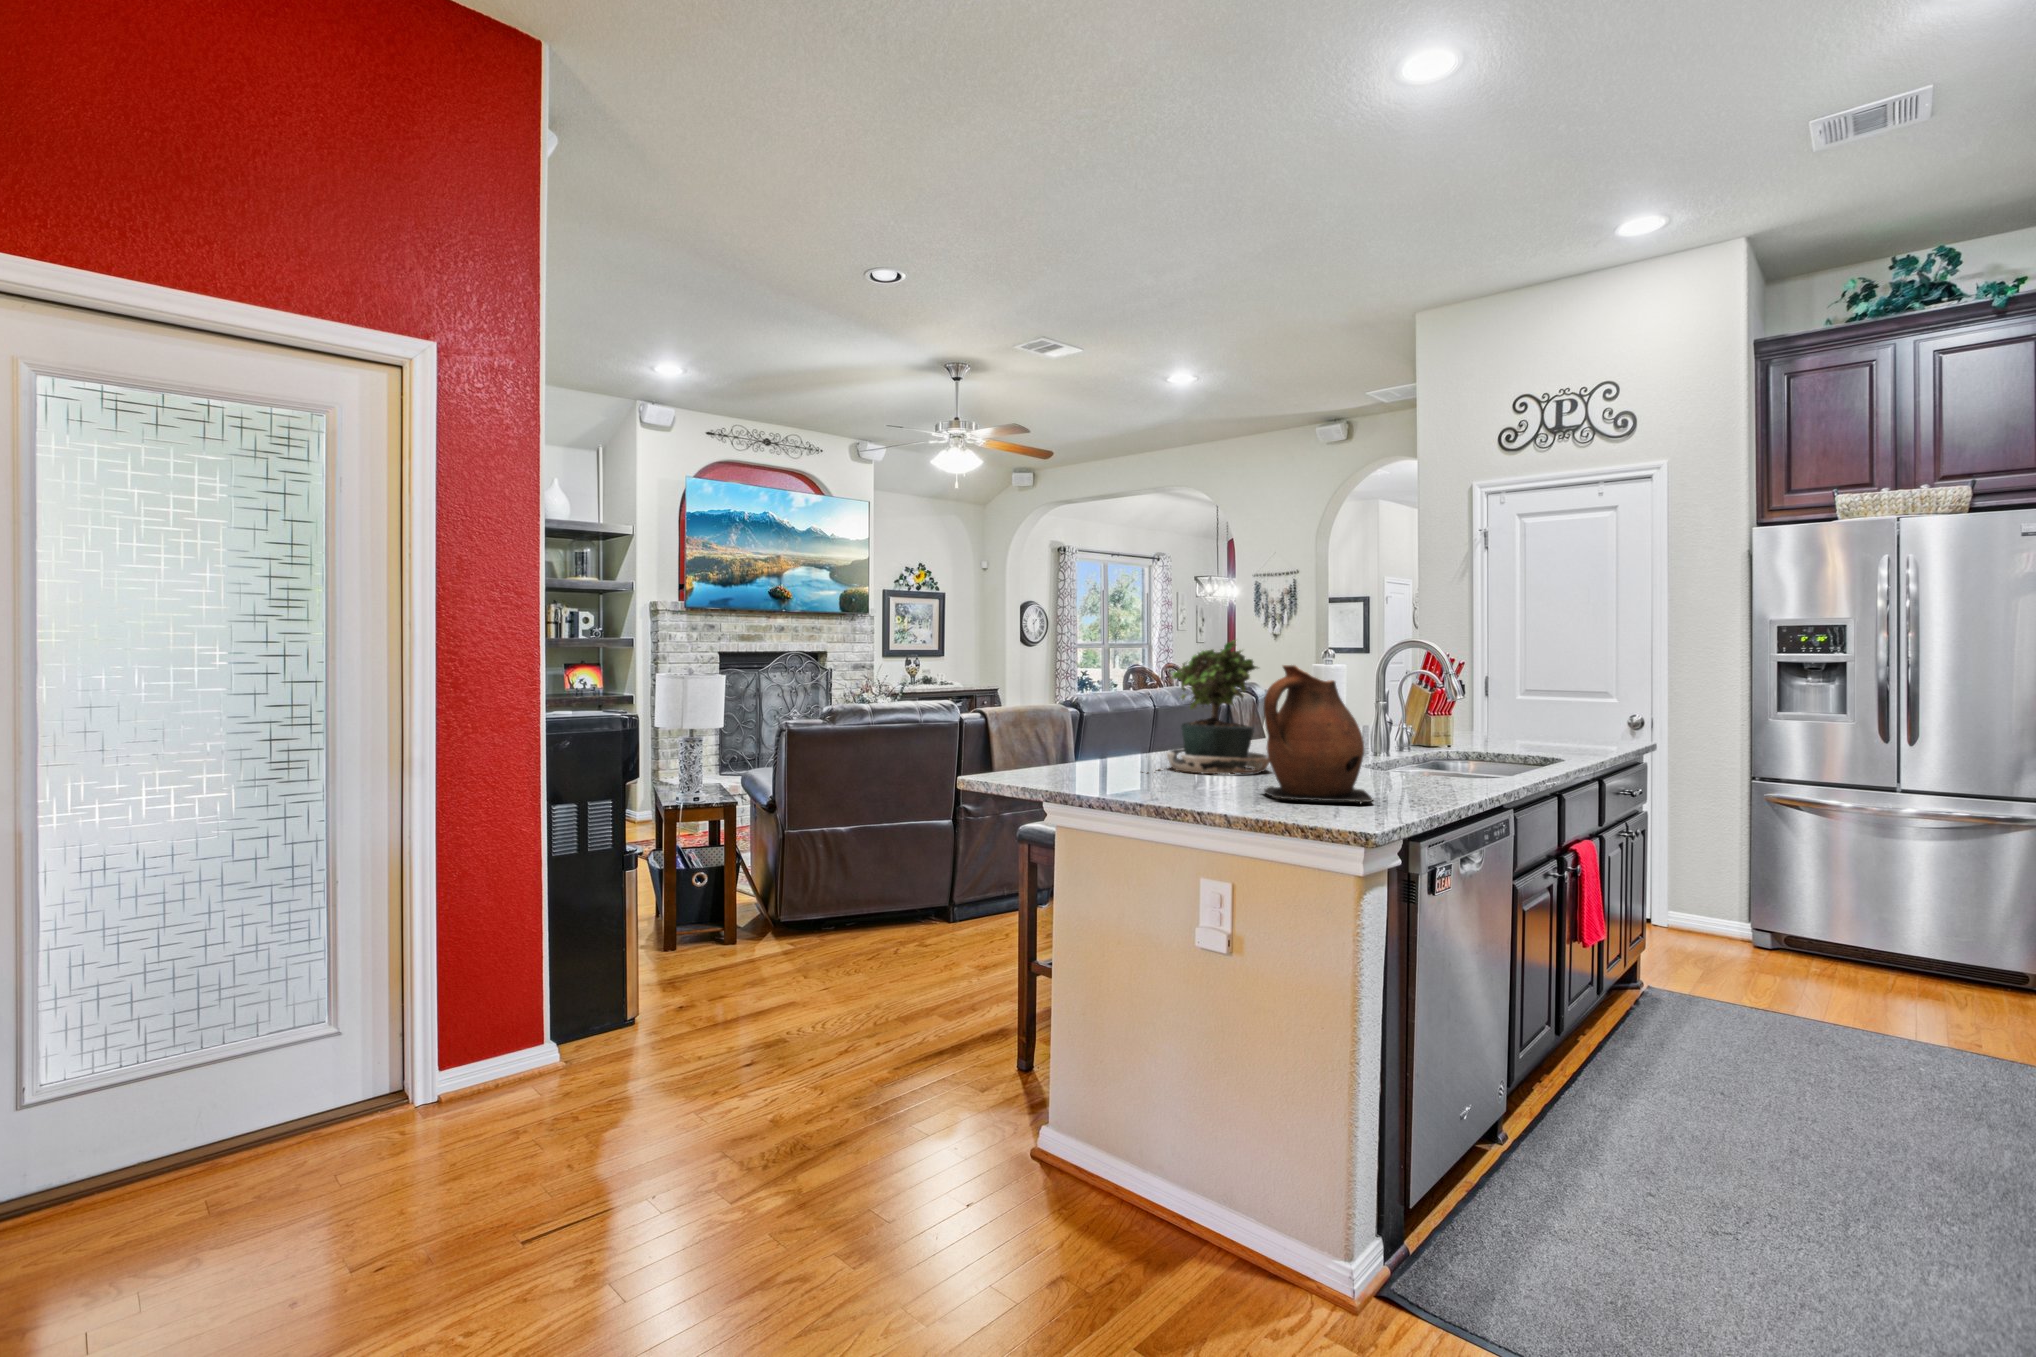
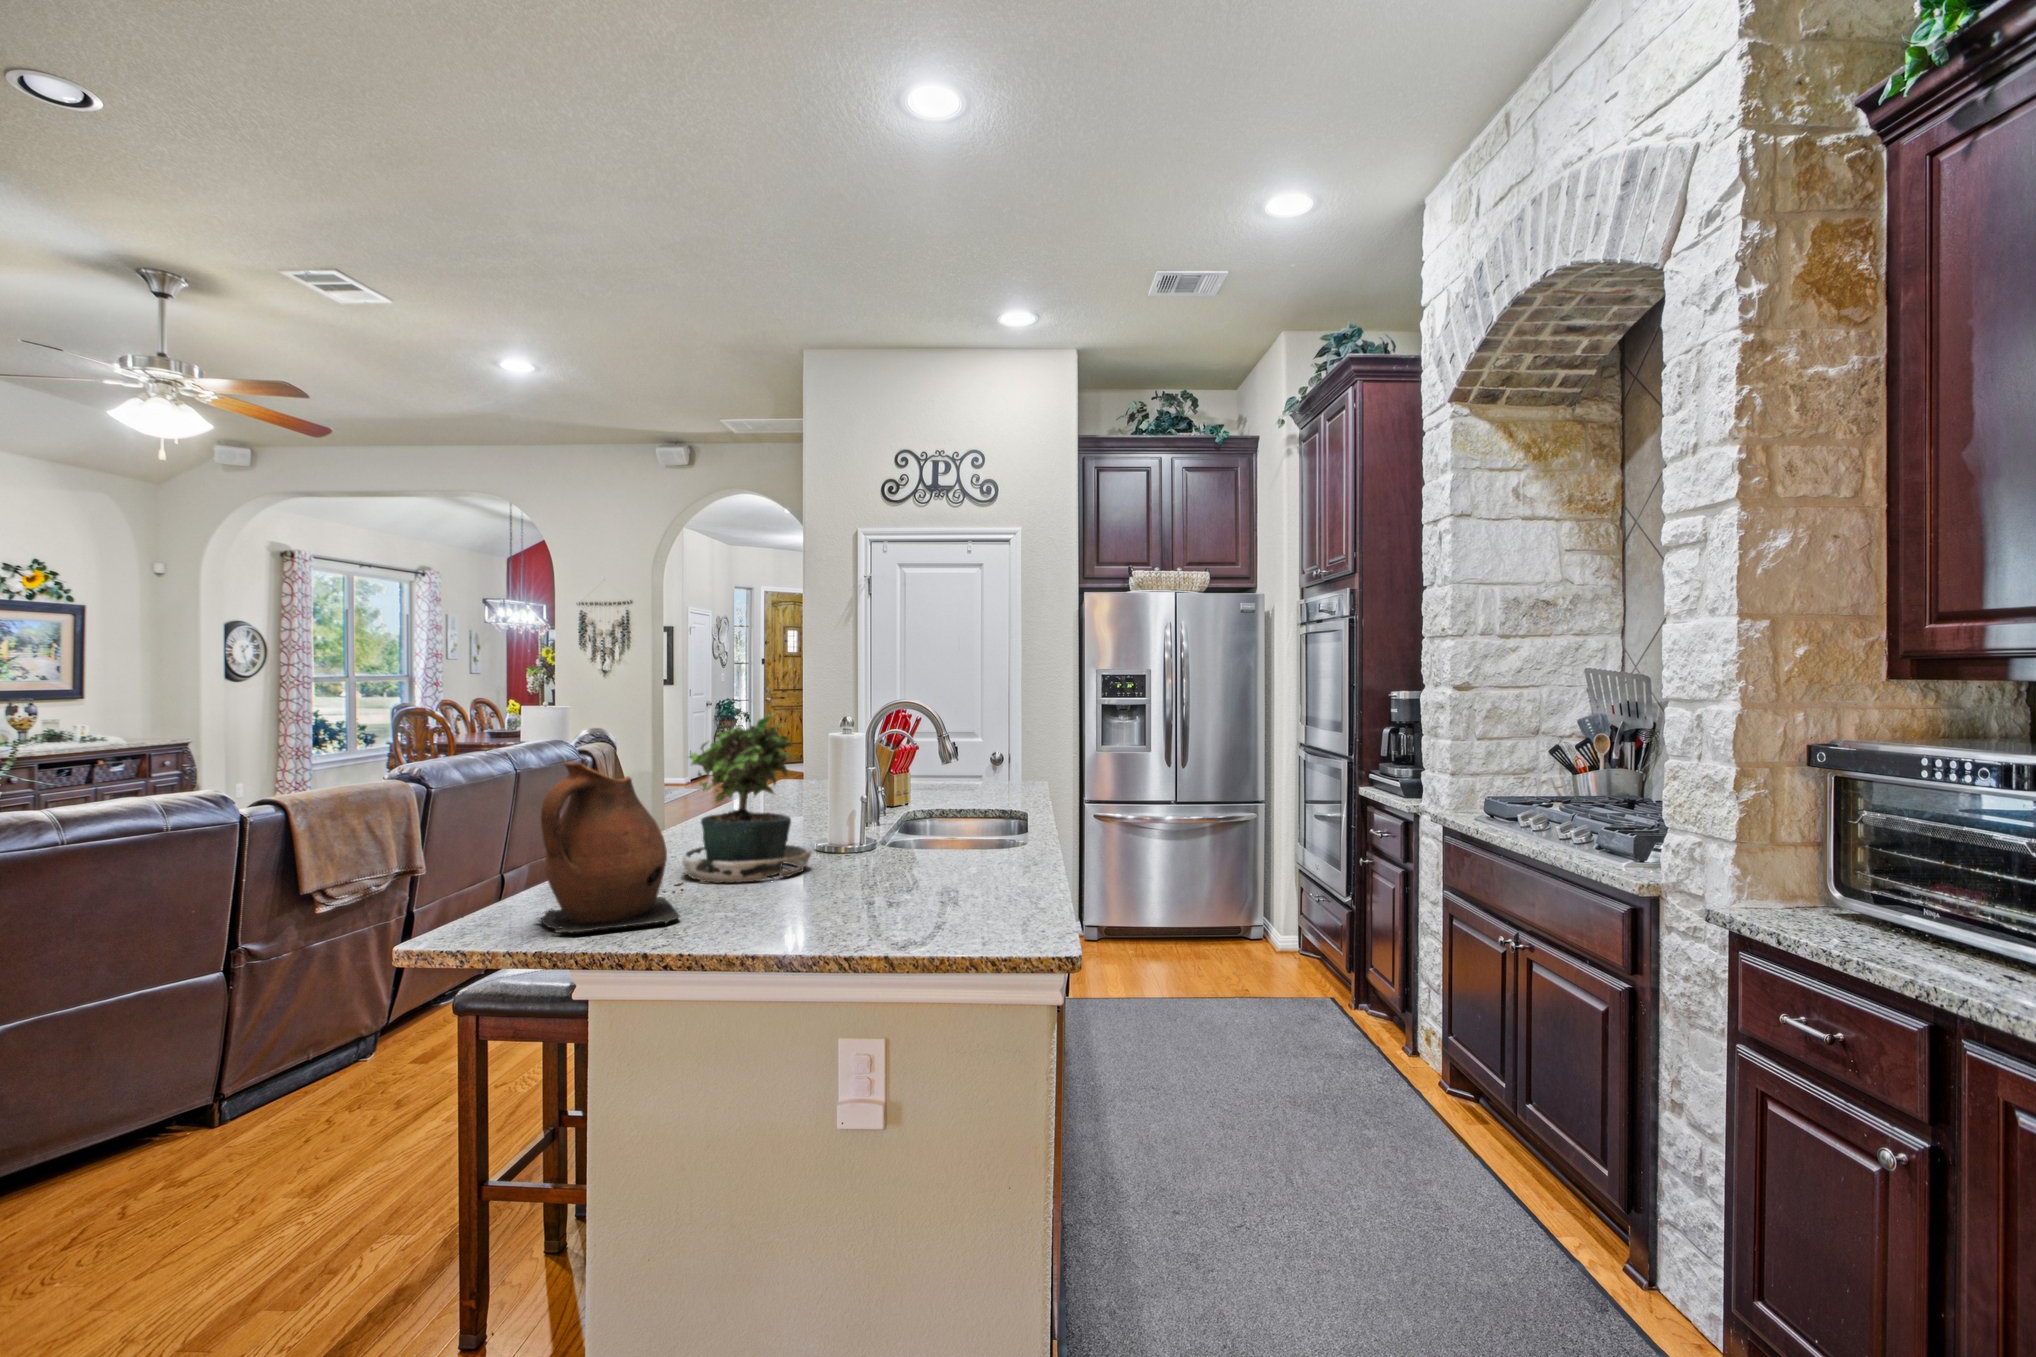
ceramic pitcher: present [1264,665,1373,804] -> present [539,762,680,933]

